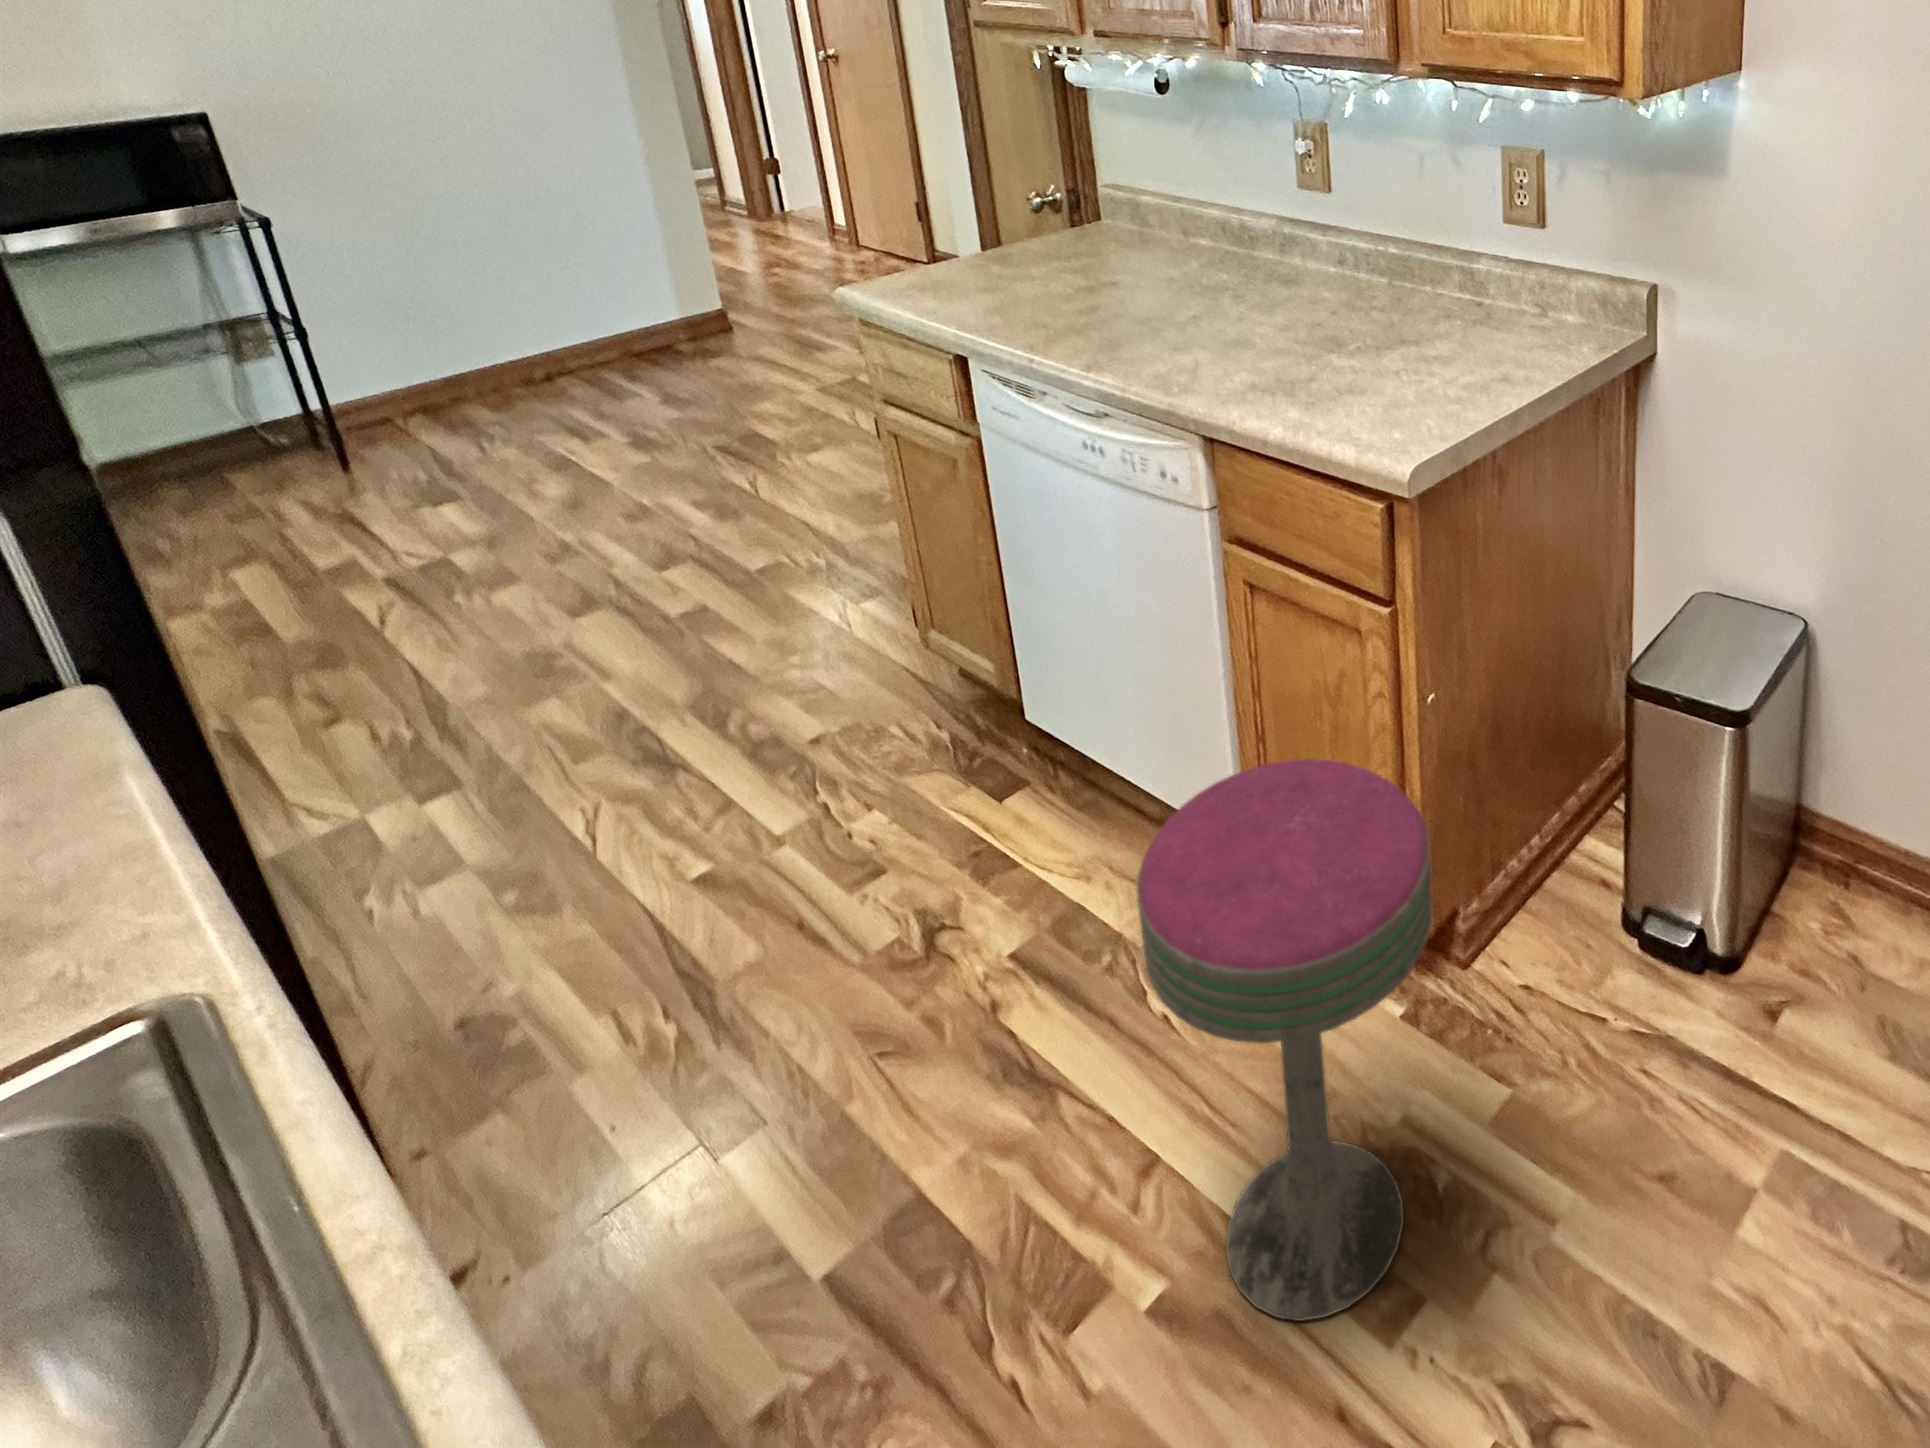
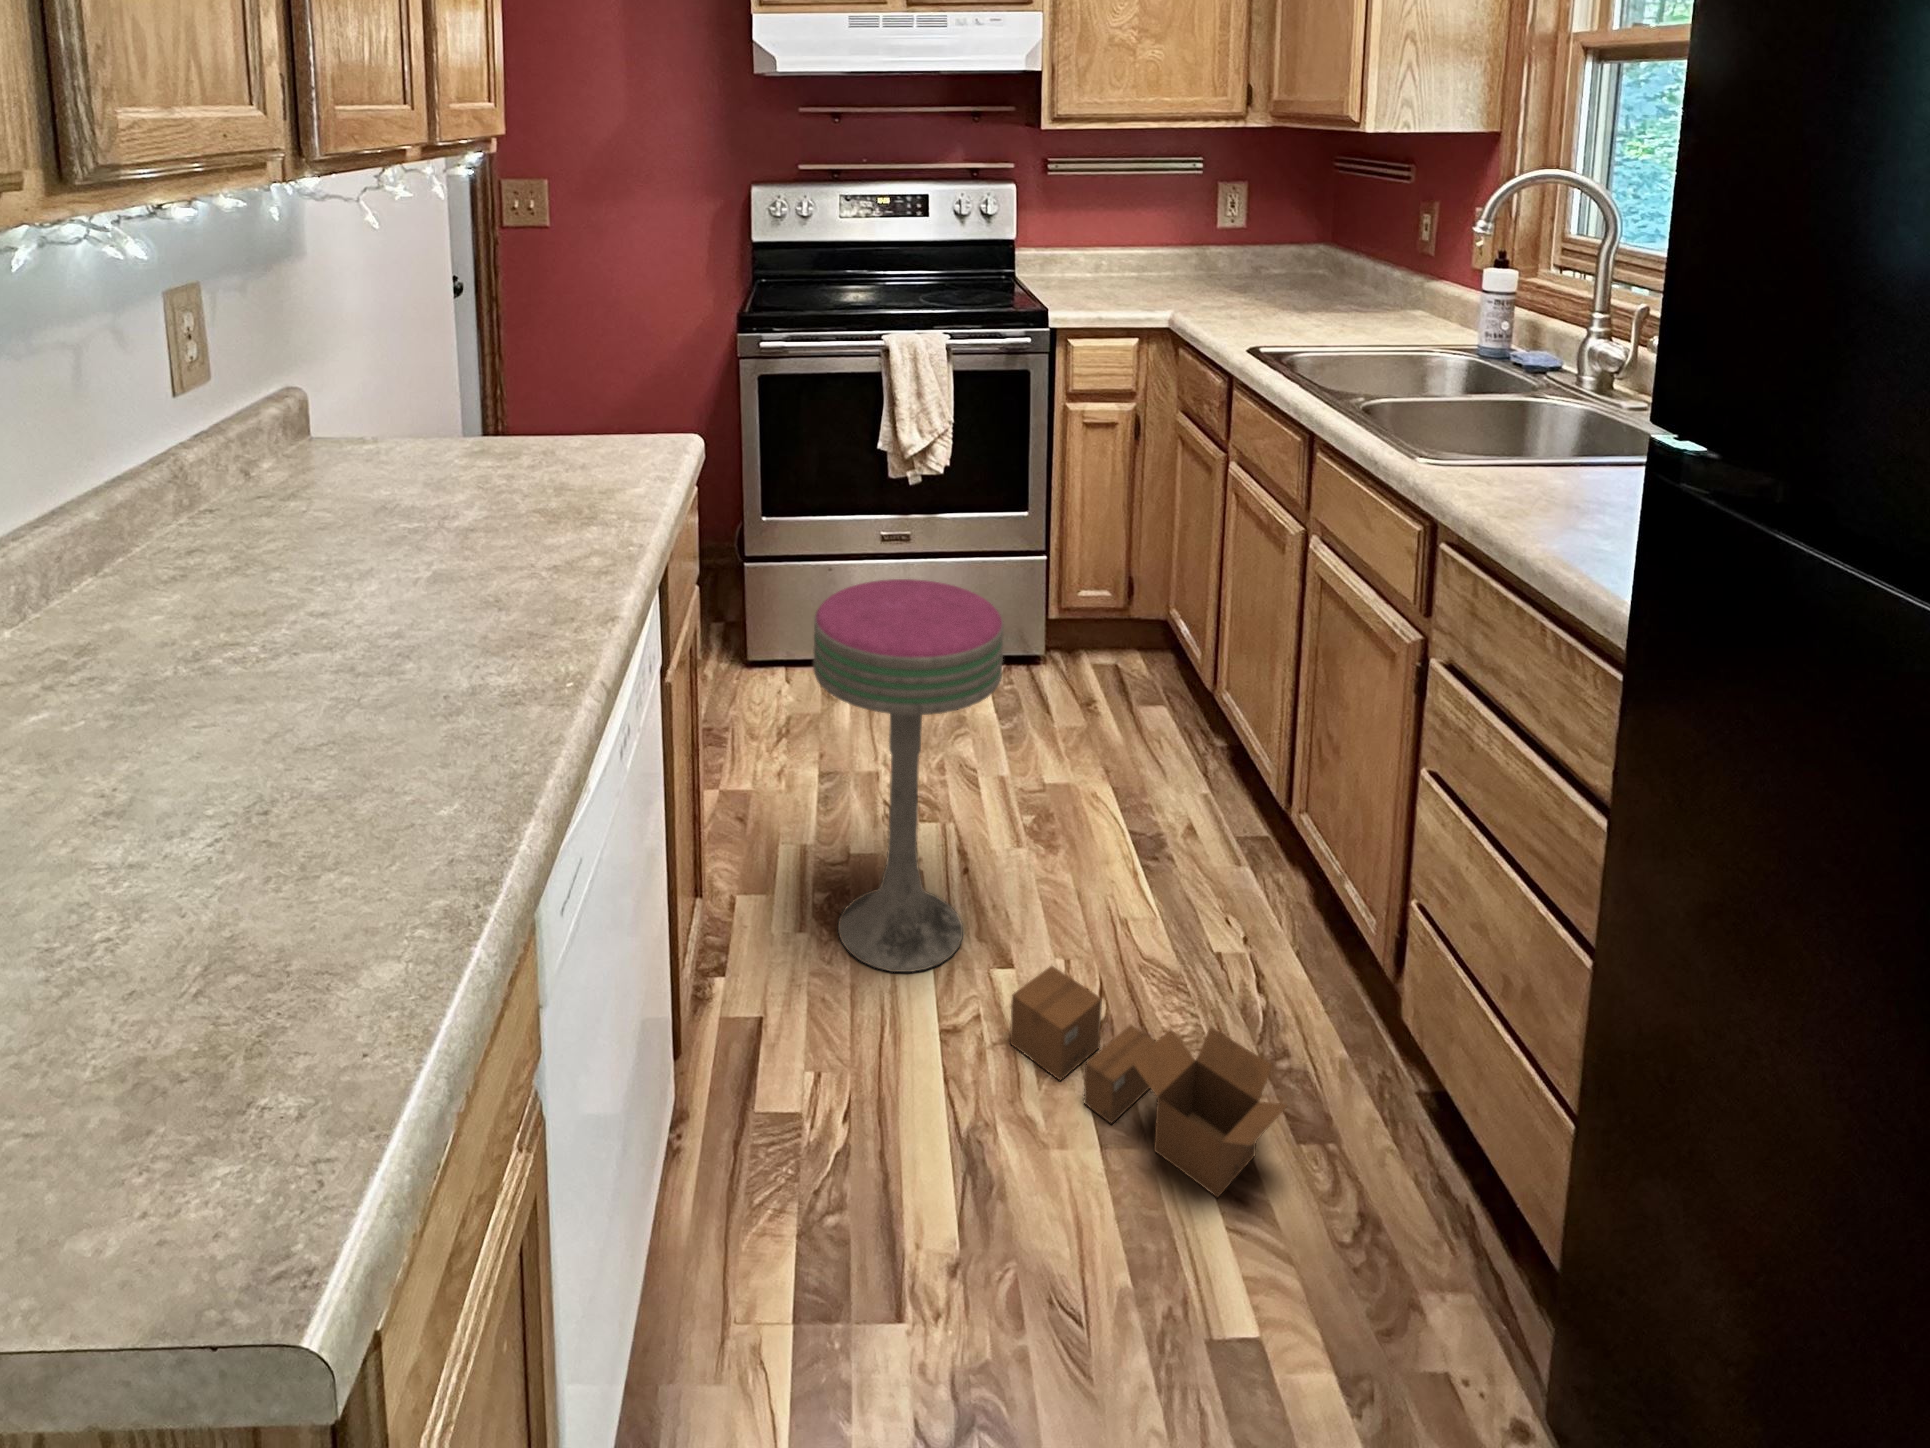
cardboard box: none [687,1142,1080,1335] -> present [1010,966,1288,1197]

